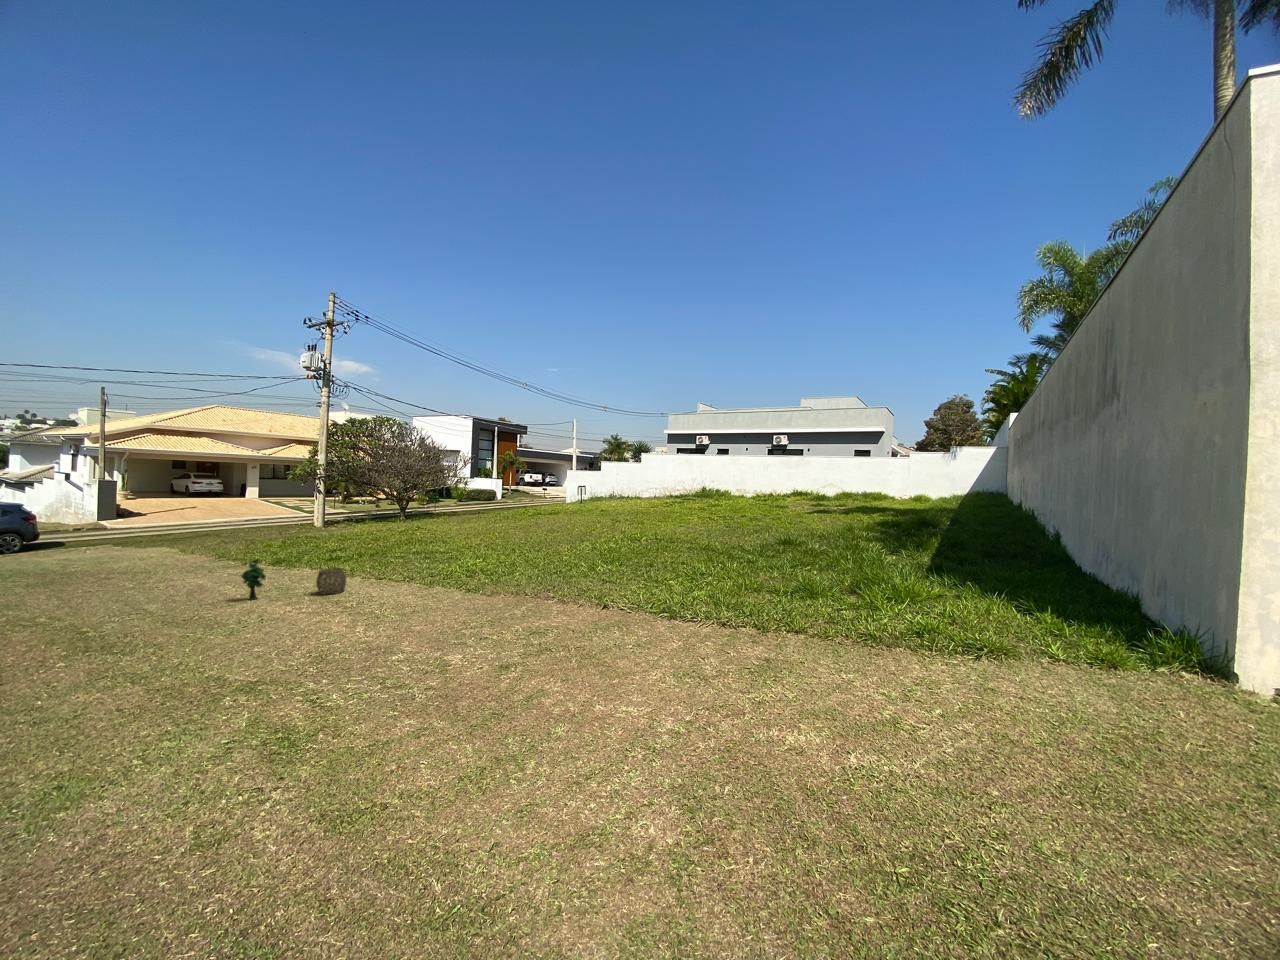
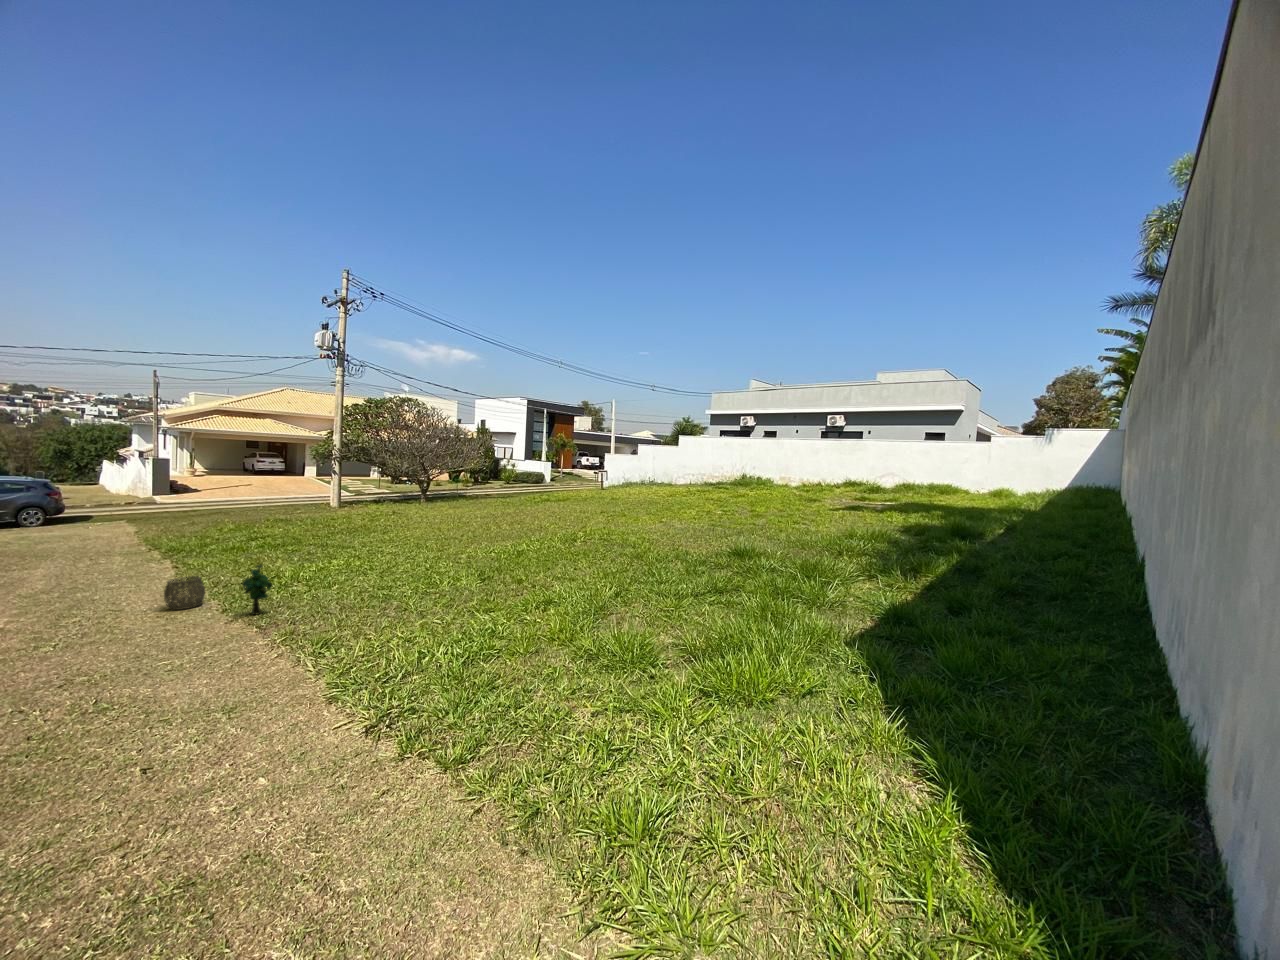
decorative plant: present [240,560,266,600] -> present [242,565,272,615]

